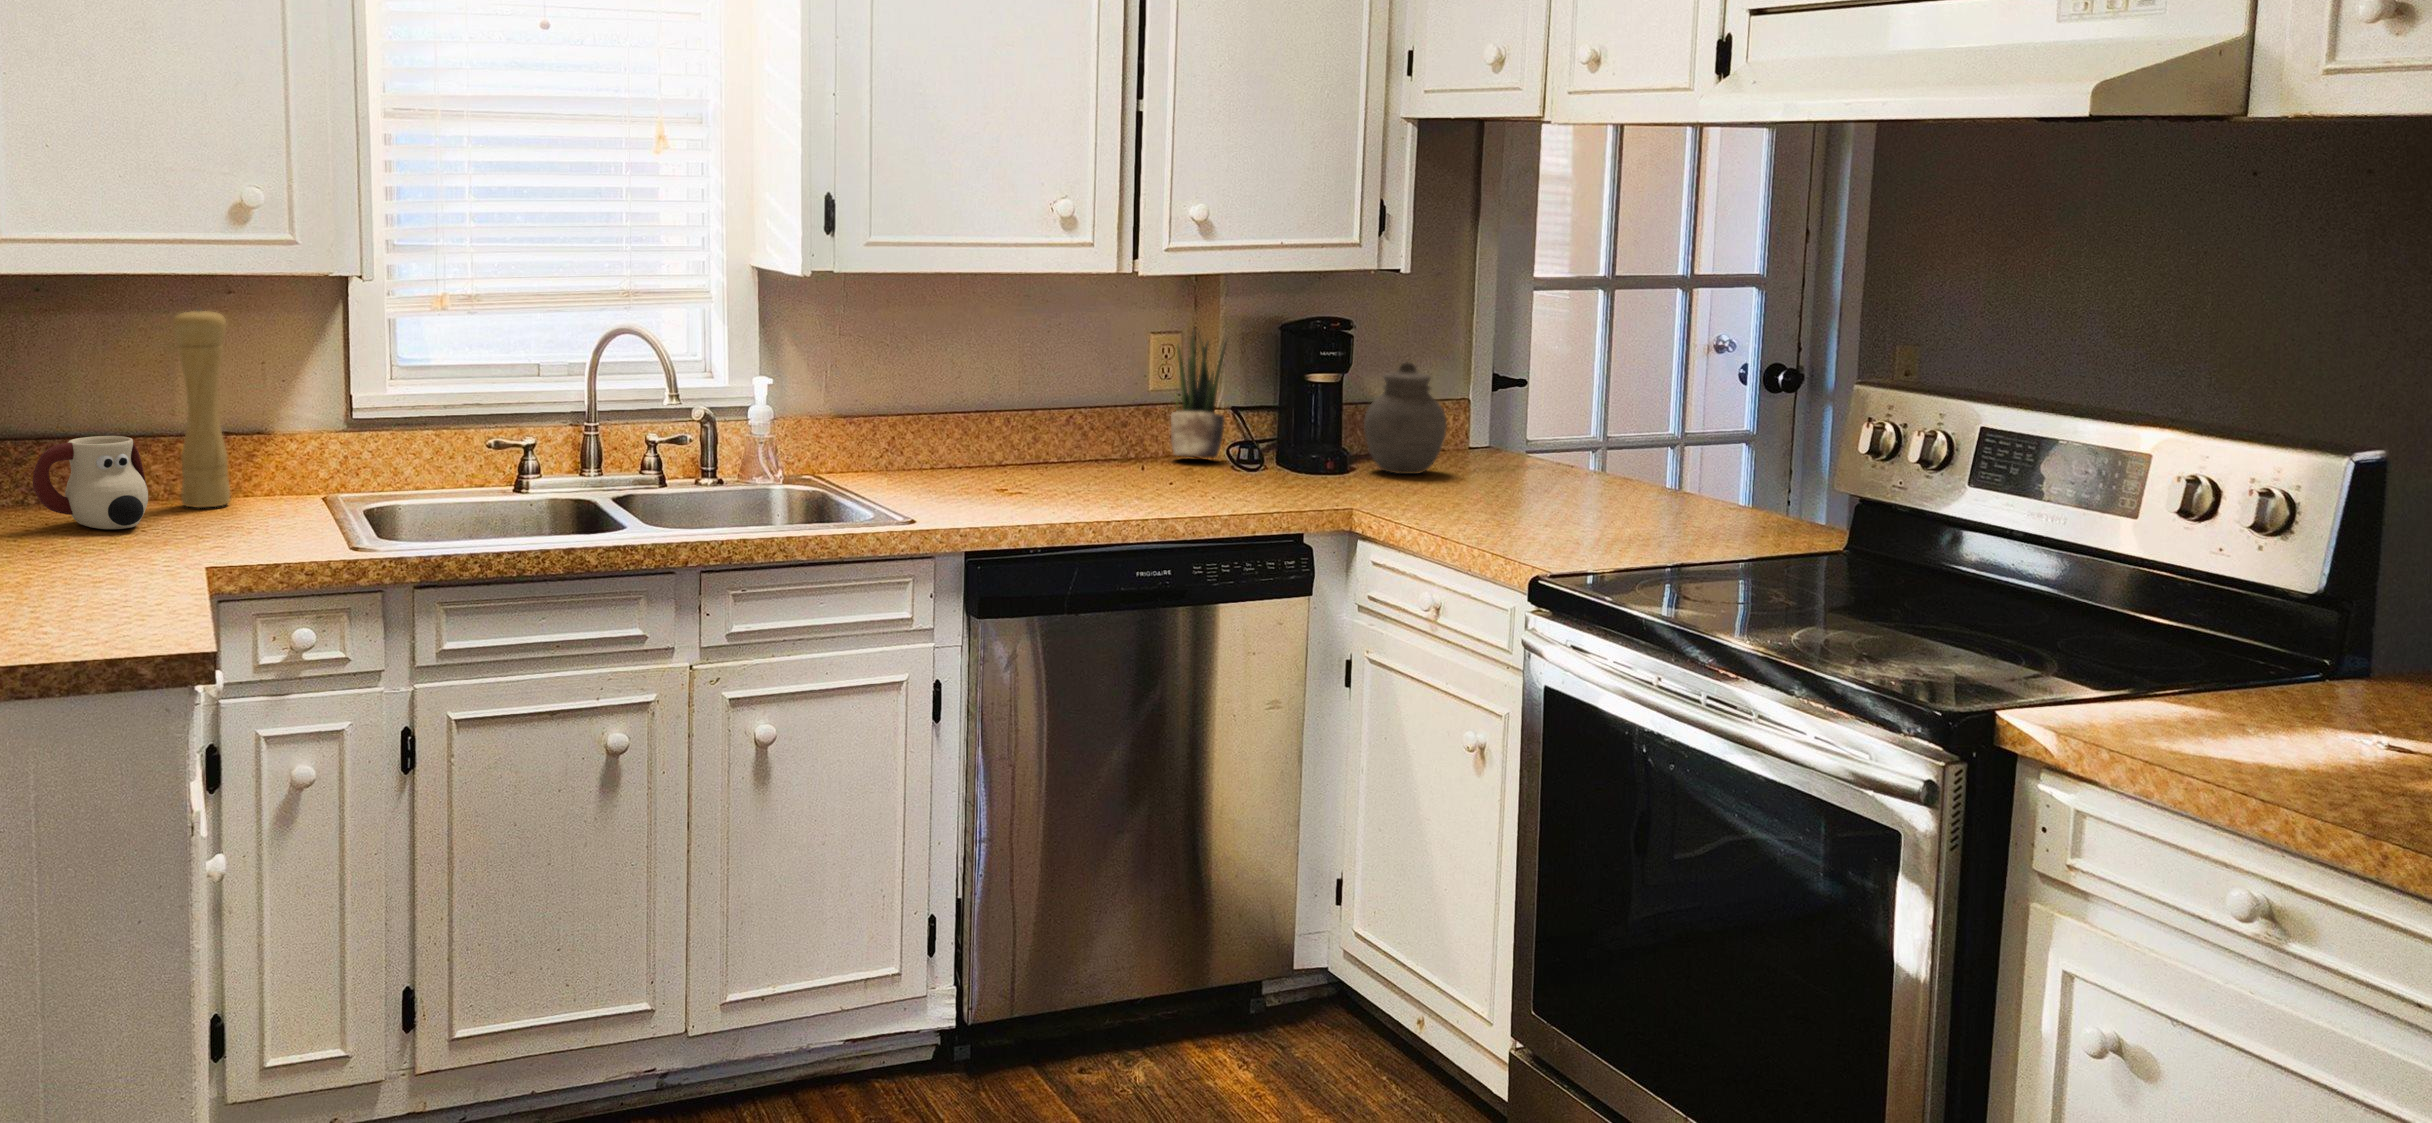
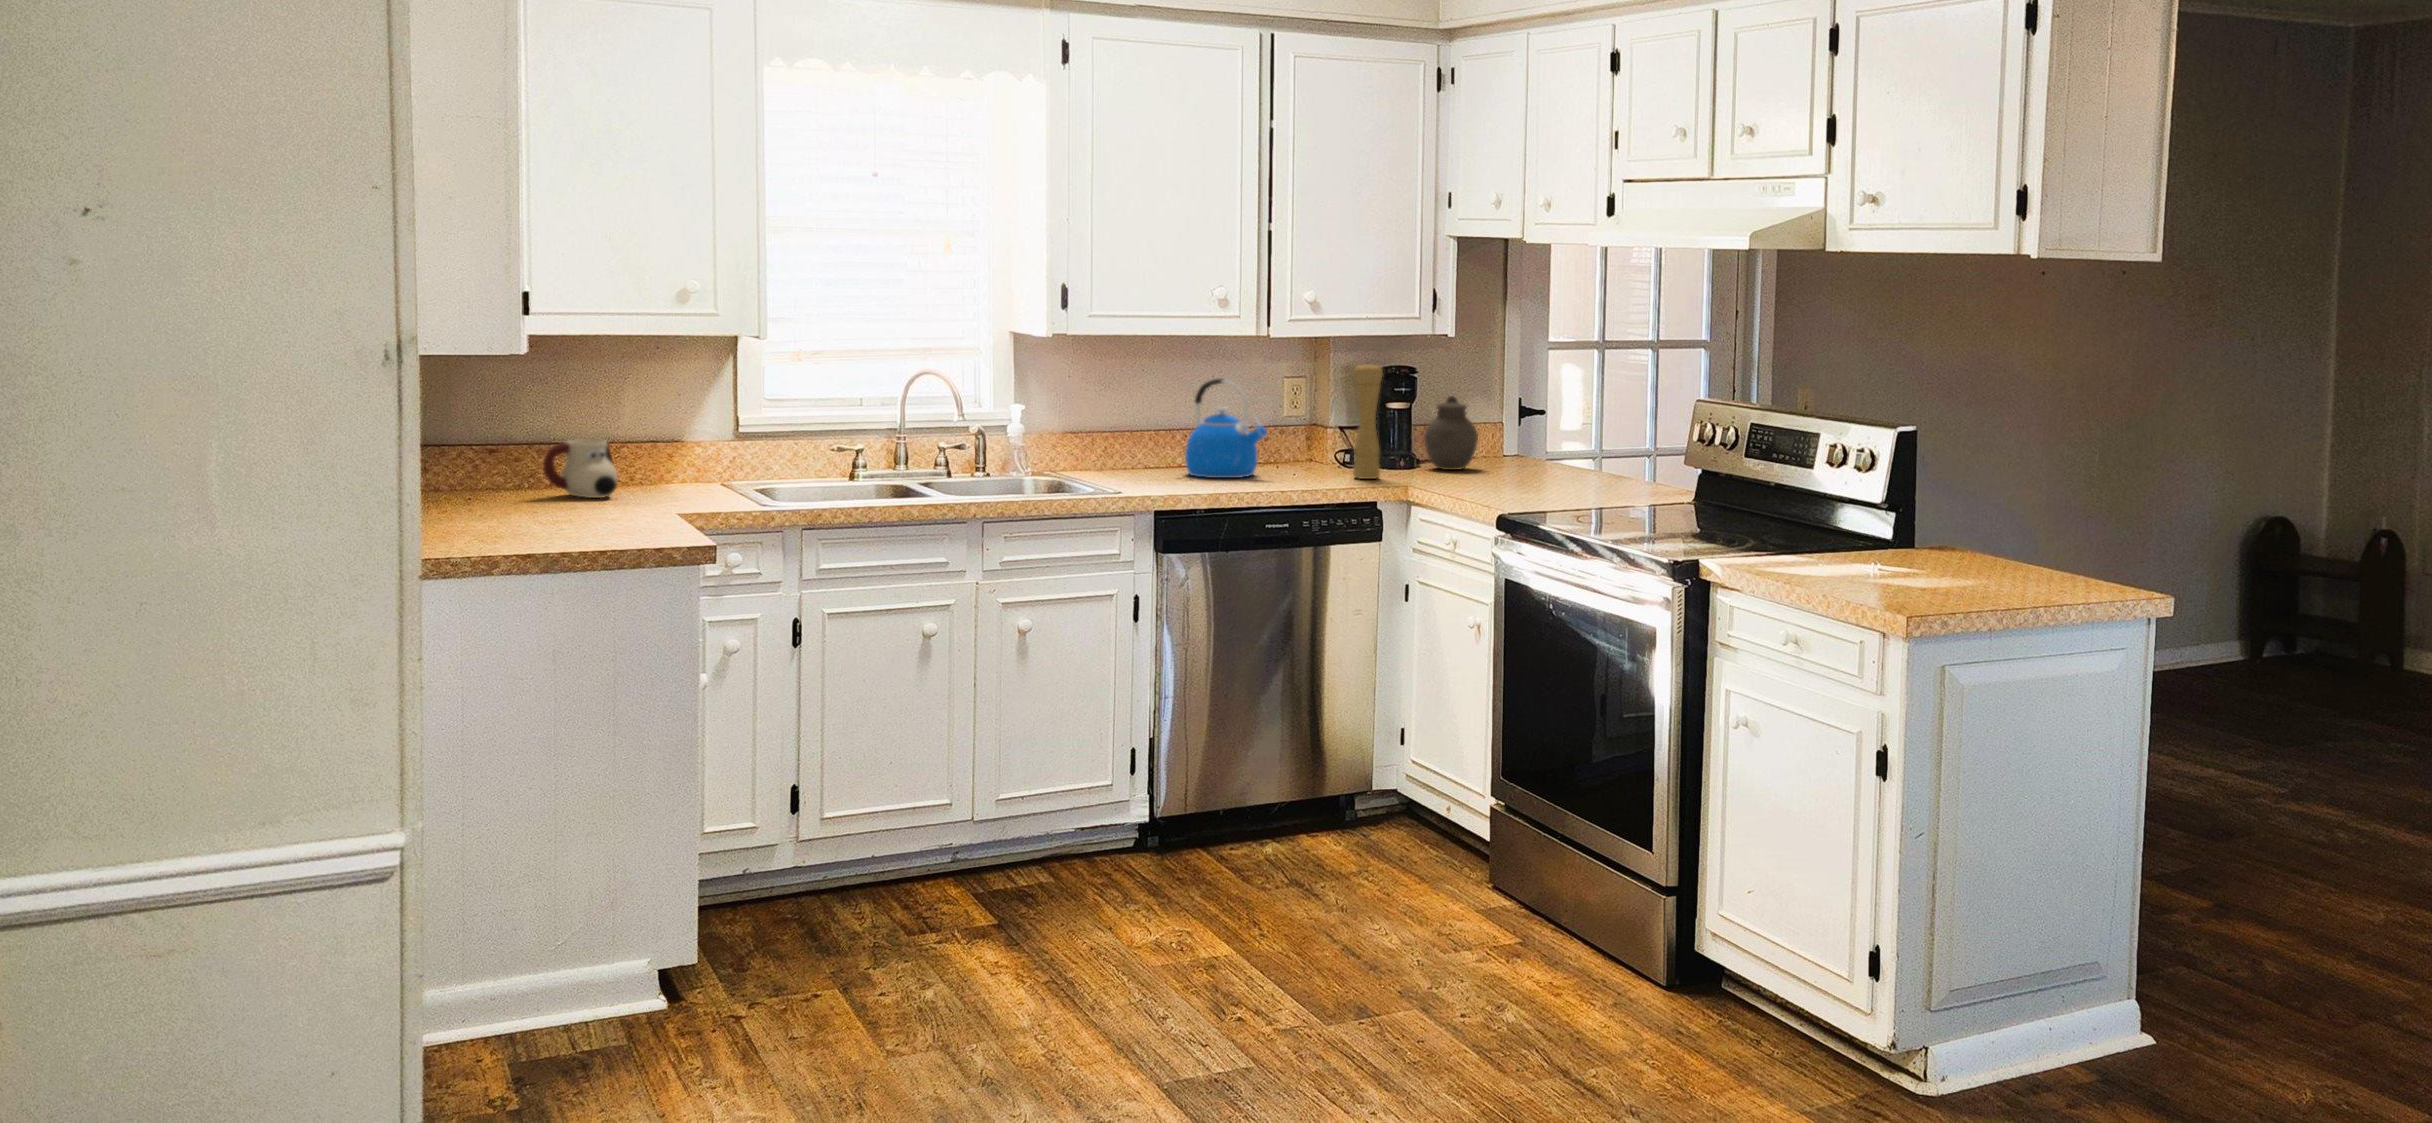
pepper mill: present [173,308,230,507] -> present [1353,364,1383,479]
potted plant: present [1171,329,1226,458] -> none [1297,373,1335,462]
kettle: none [1010,337,1135,490] -> present [1185,378,1267,478]

